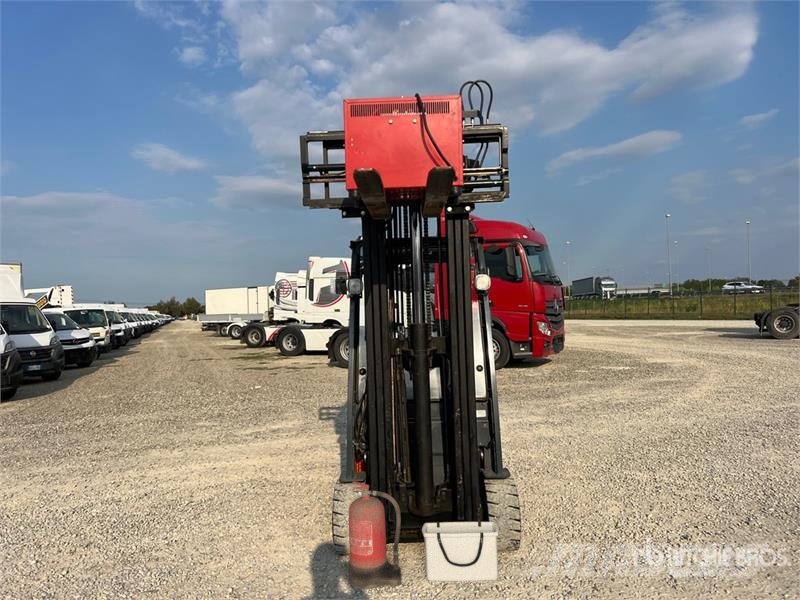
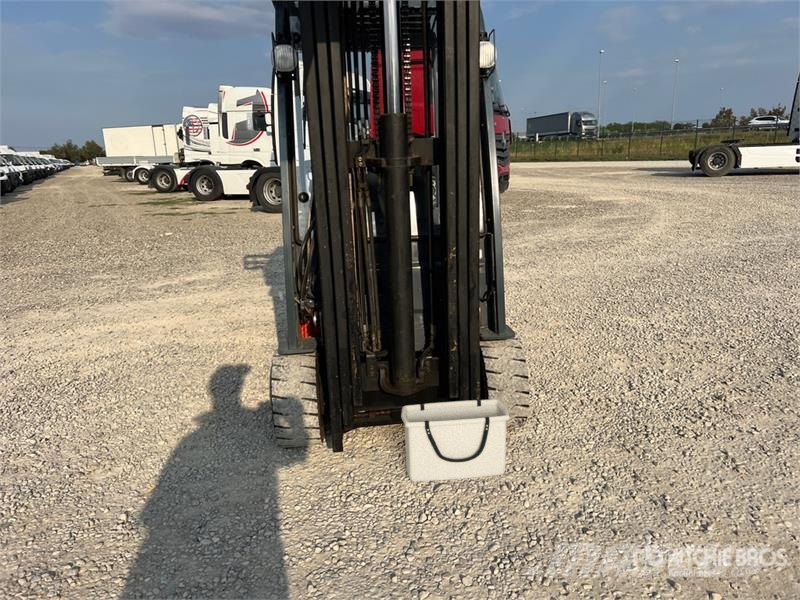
fire extinguisher: present [349,481,401,589] -> none [295,356,375,501]

